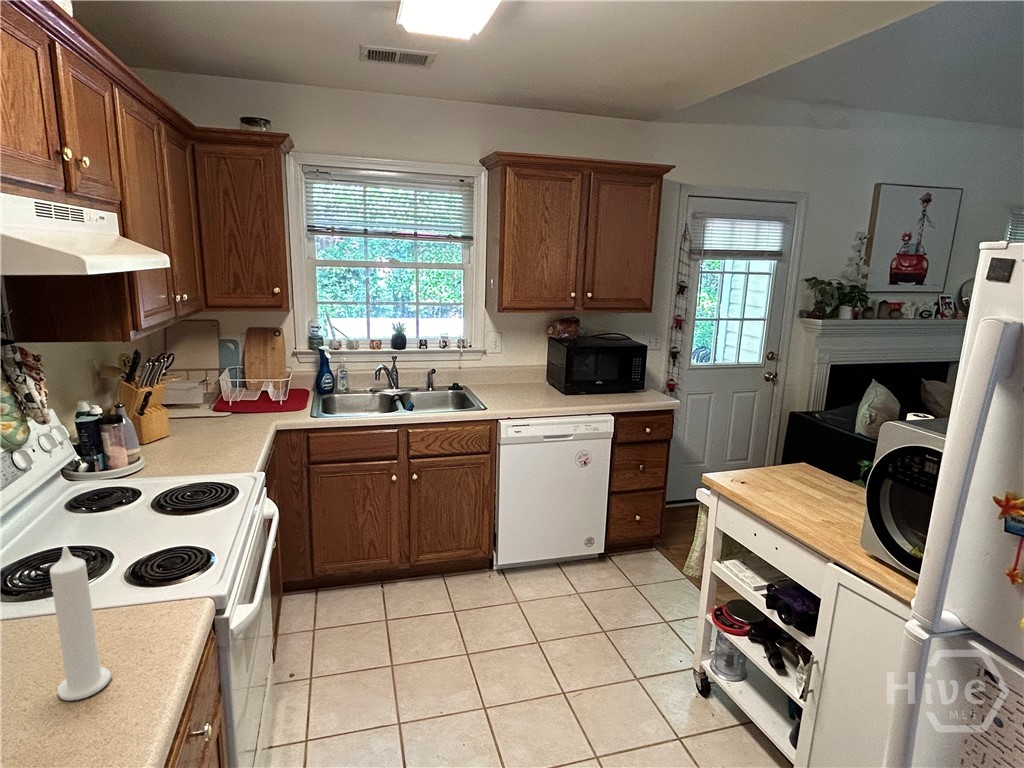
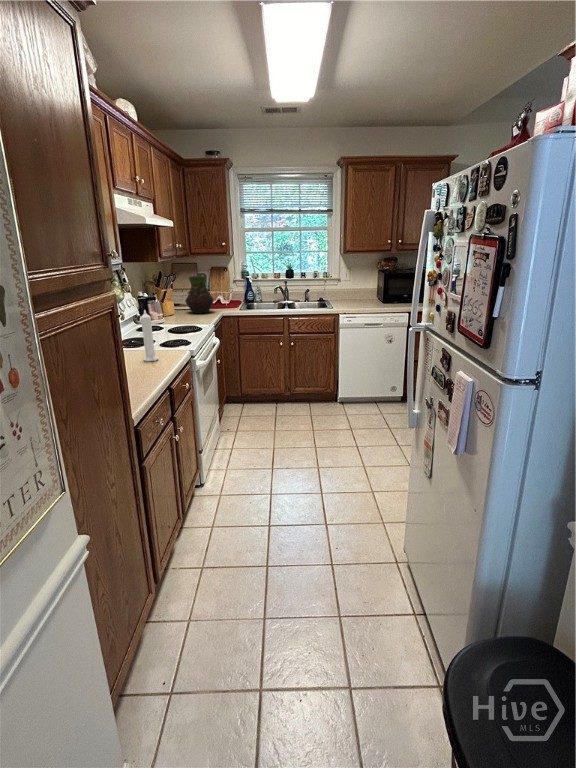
vase: none [194,355,257,431] -> present [185,276,214,313]

